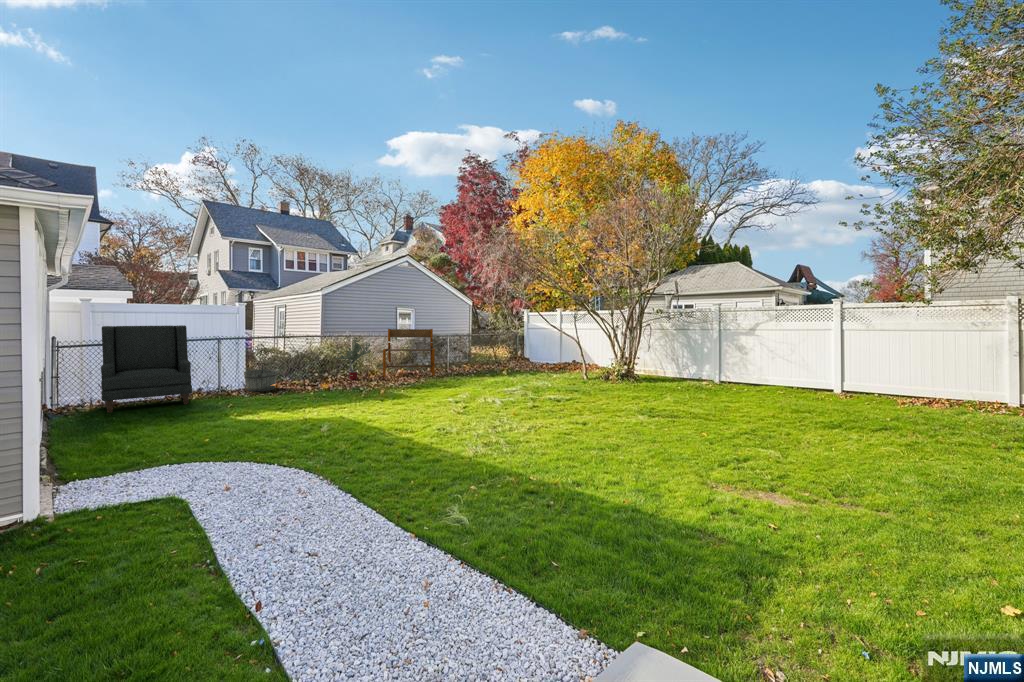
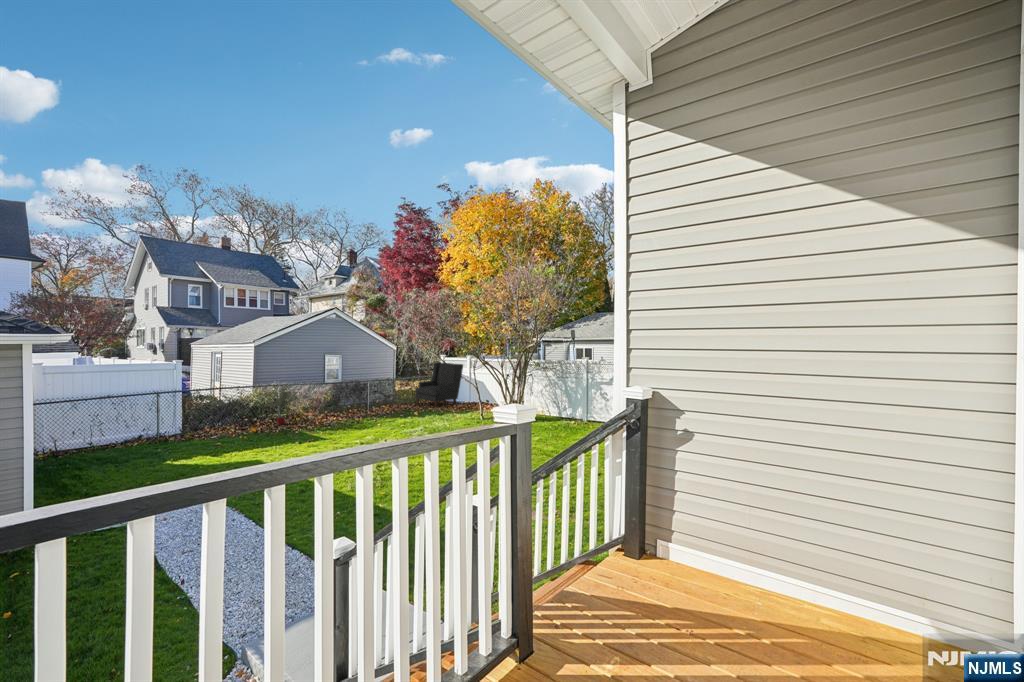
chair: present [101,325,192,412] -> present [415,363,463,407]
bench: present [383,329,435,377] -> none [309,376,359,421]
wooden bucket: present [244,366,278,391] -> none [179,413,210,438]

